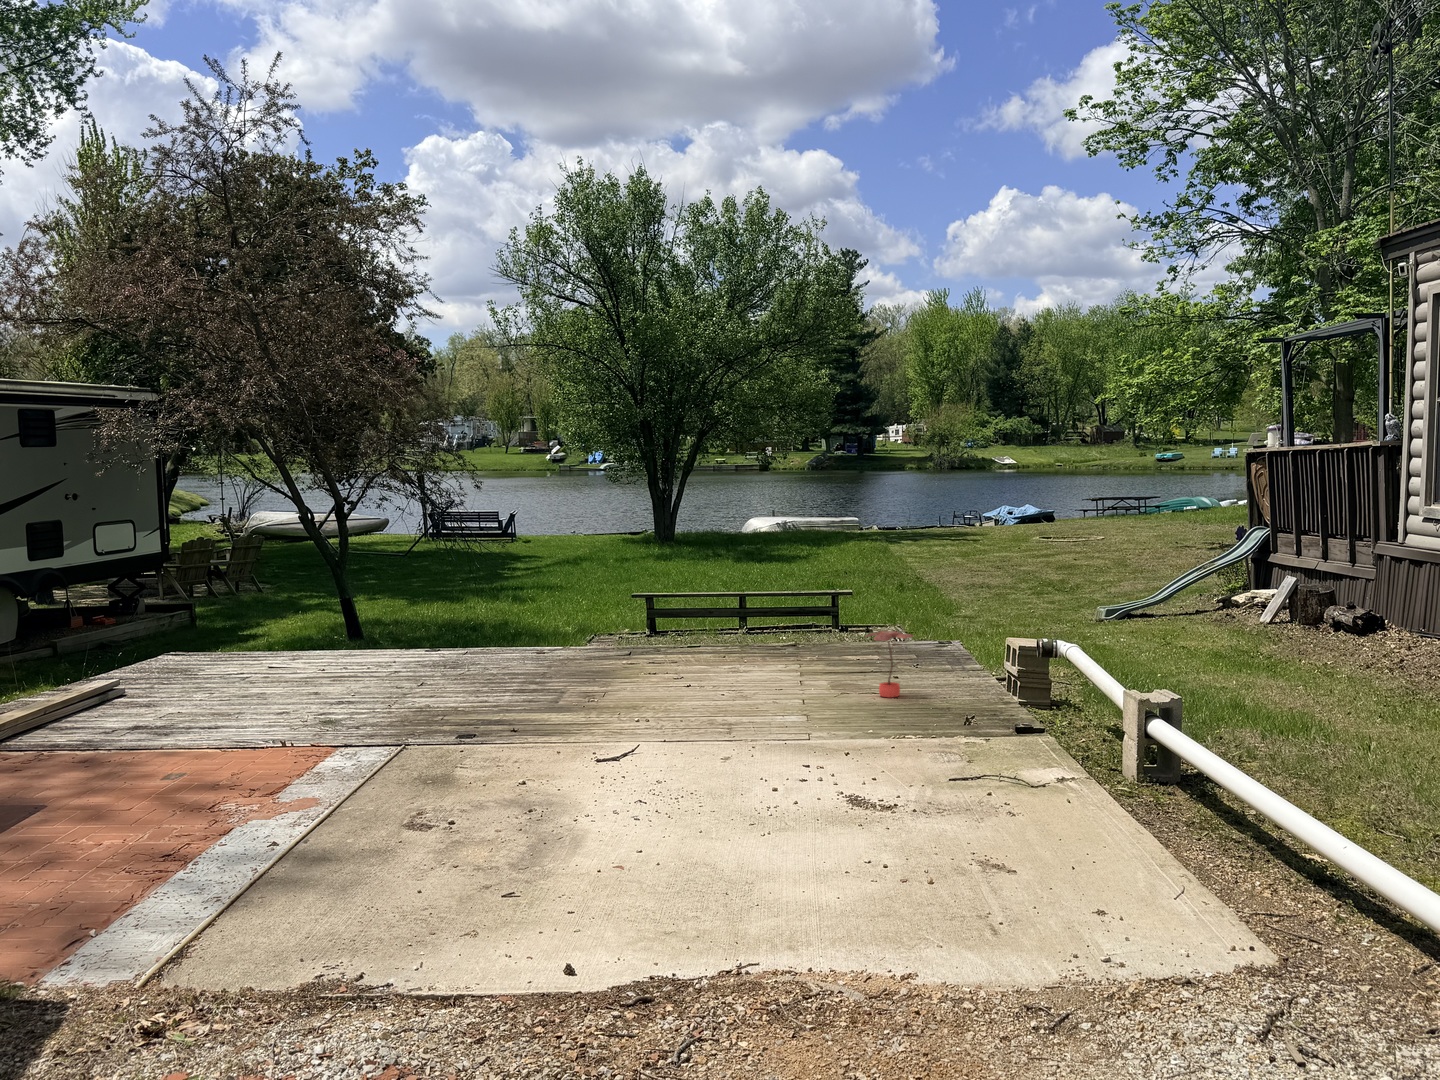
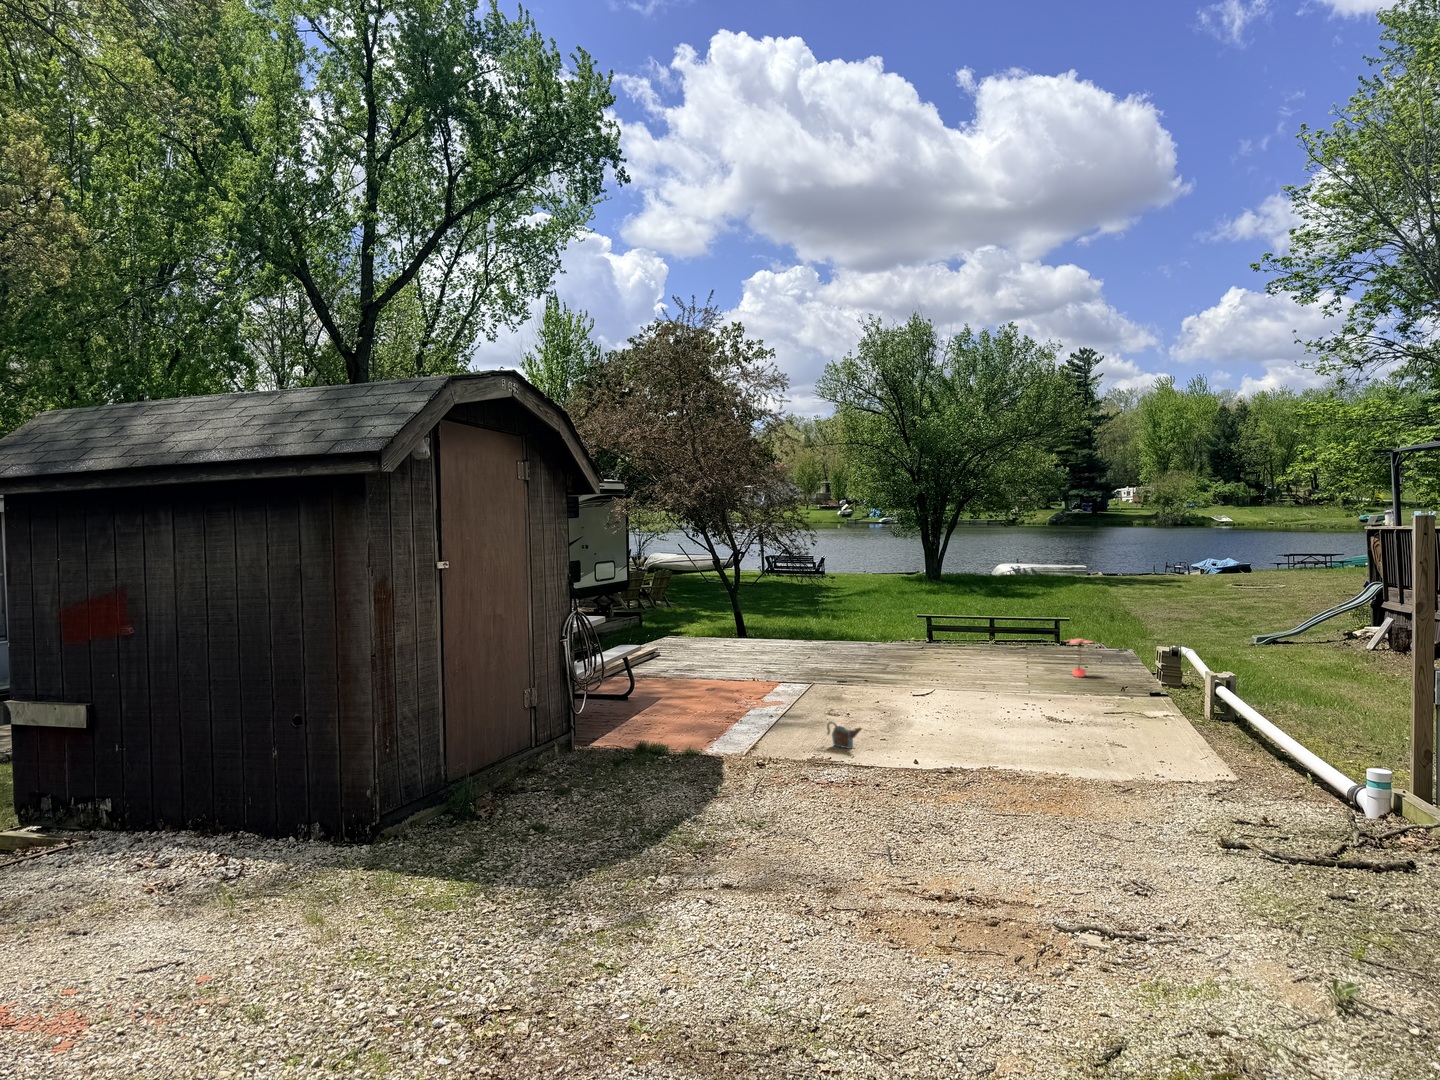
watering can: none [360,881,442,950] -> present [827,722,862,749]

